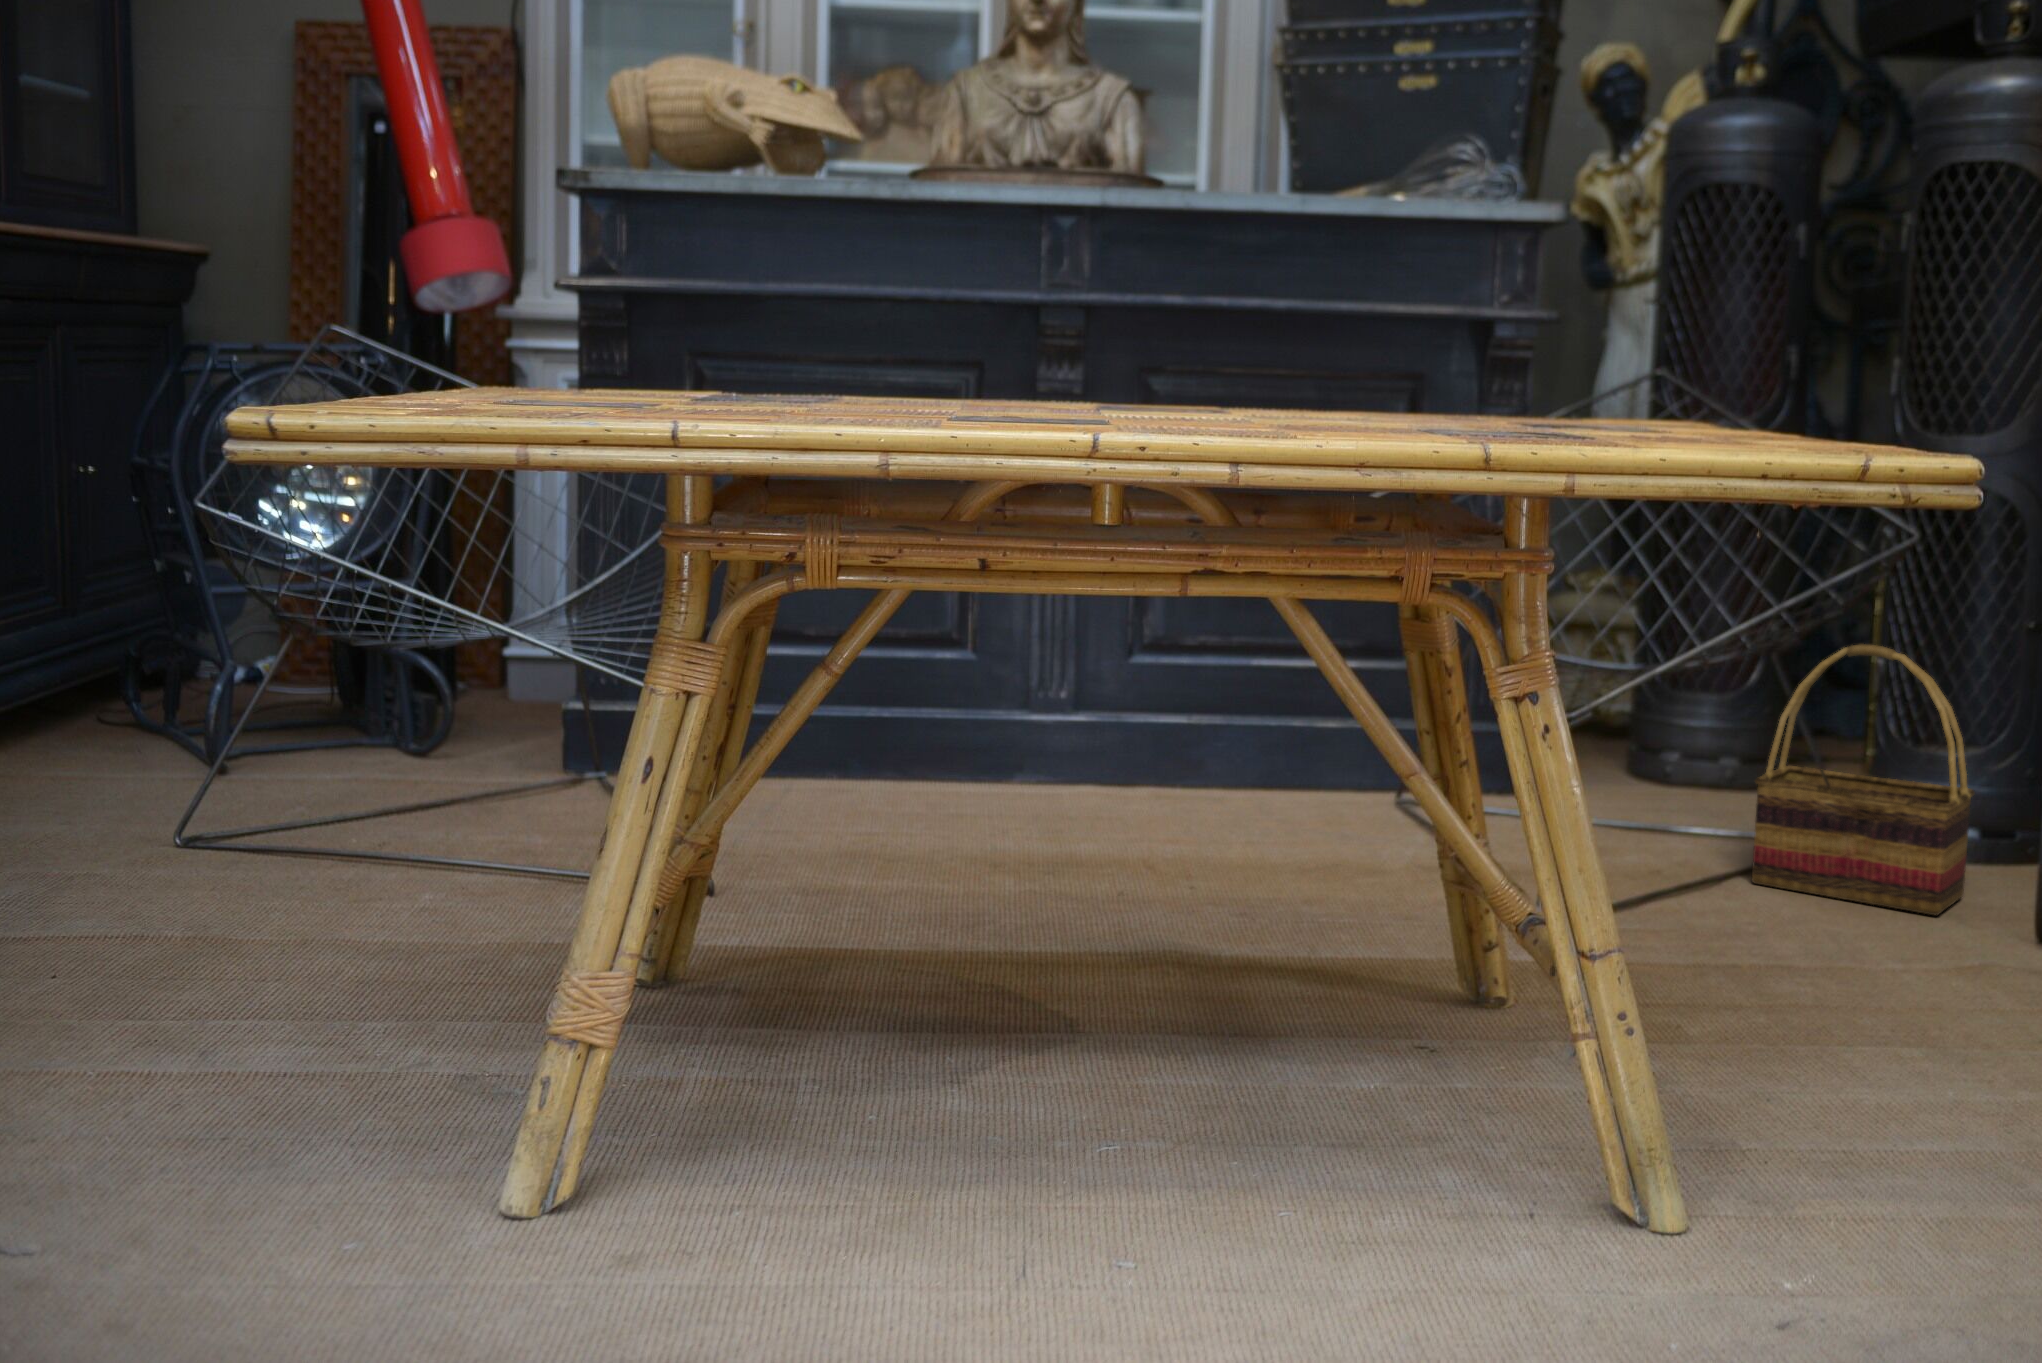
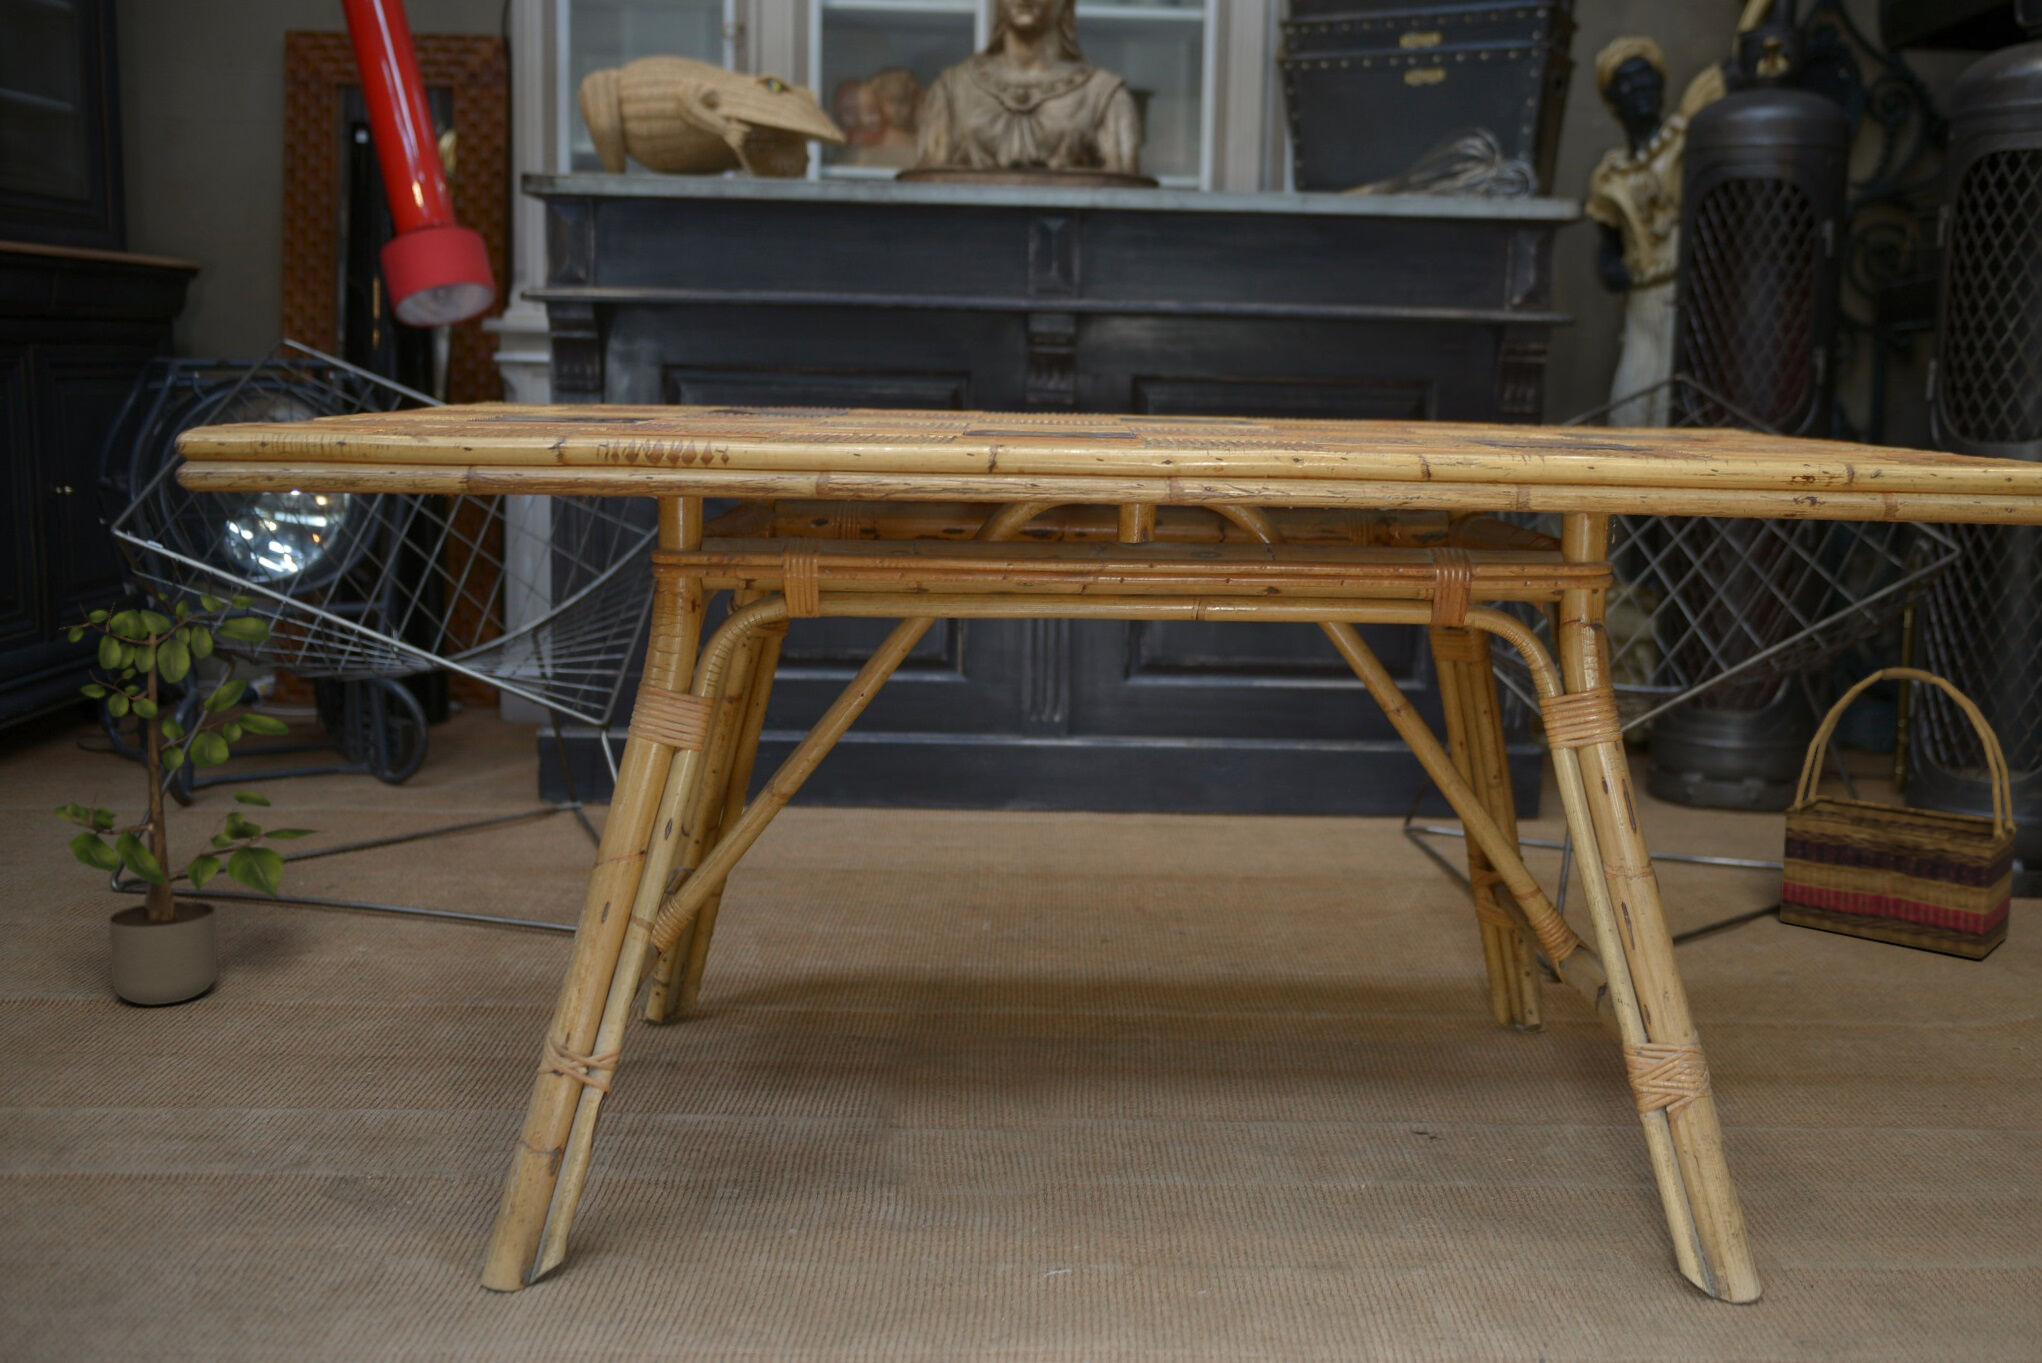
potted plant: none [150,548,400,943] -> present [53,587,317,1005]

